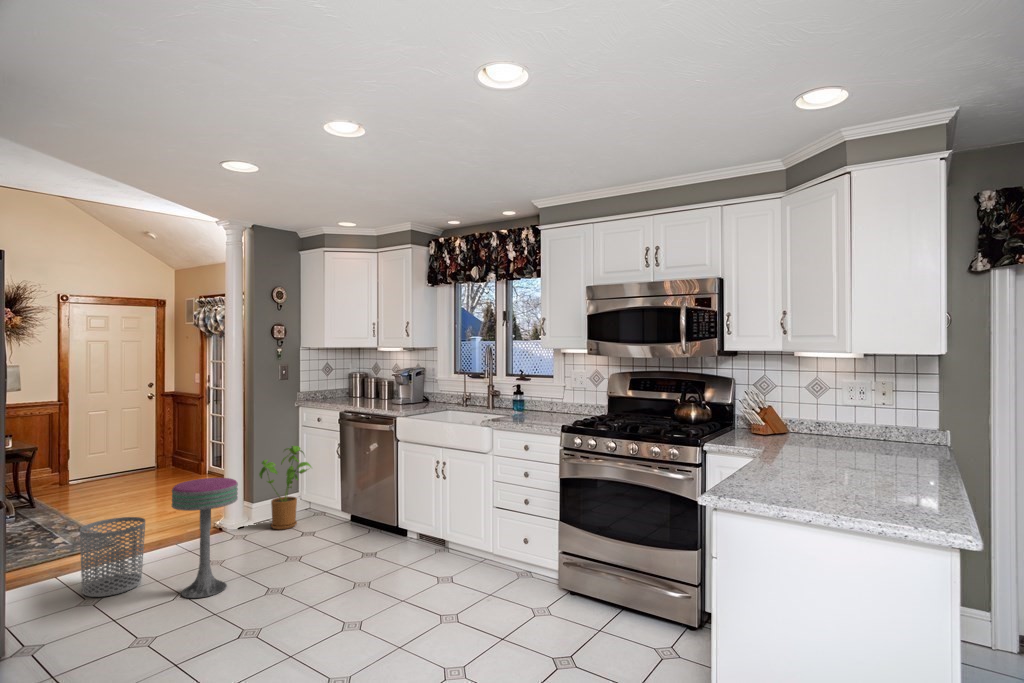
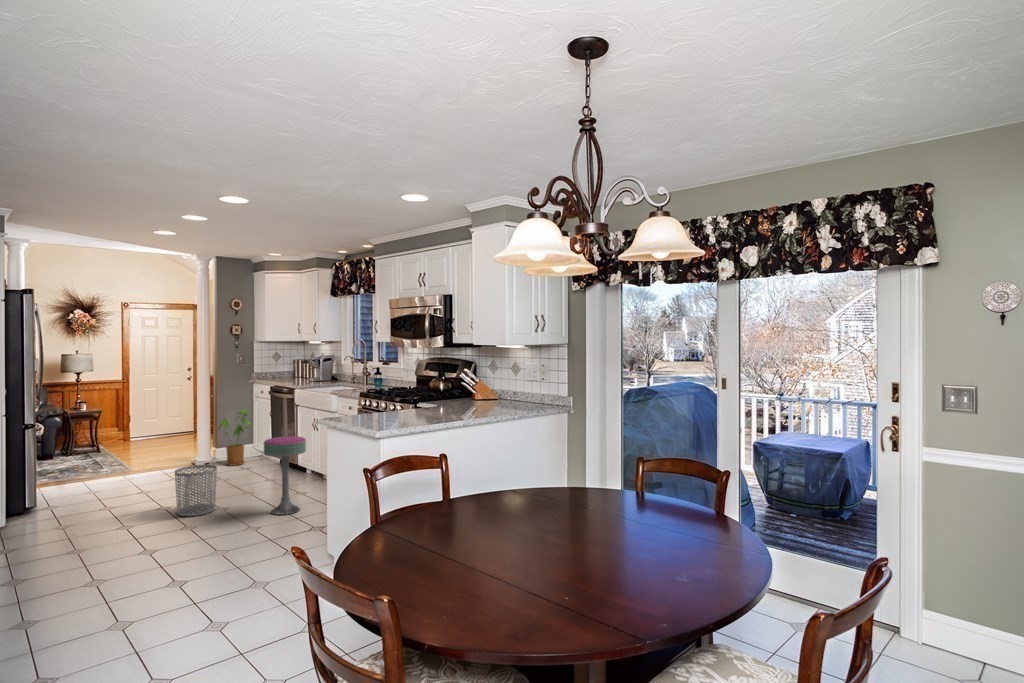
bar stool: present [172,478,238,598] -> present [264,436,306,515]
waste bin: present [80,517,145,597] -> present [175,465,217,516]

